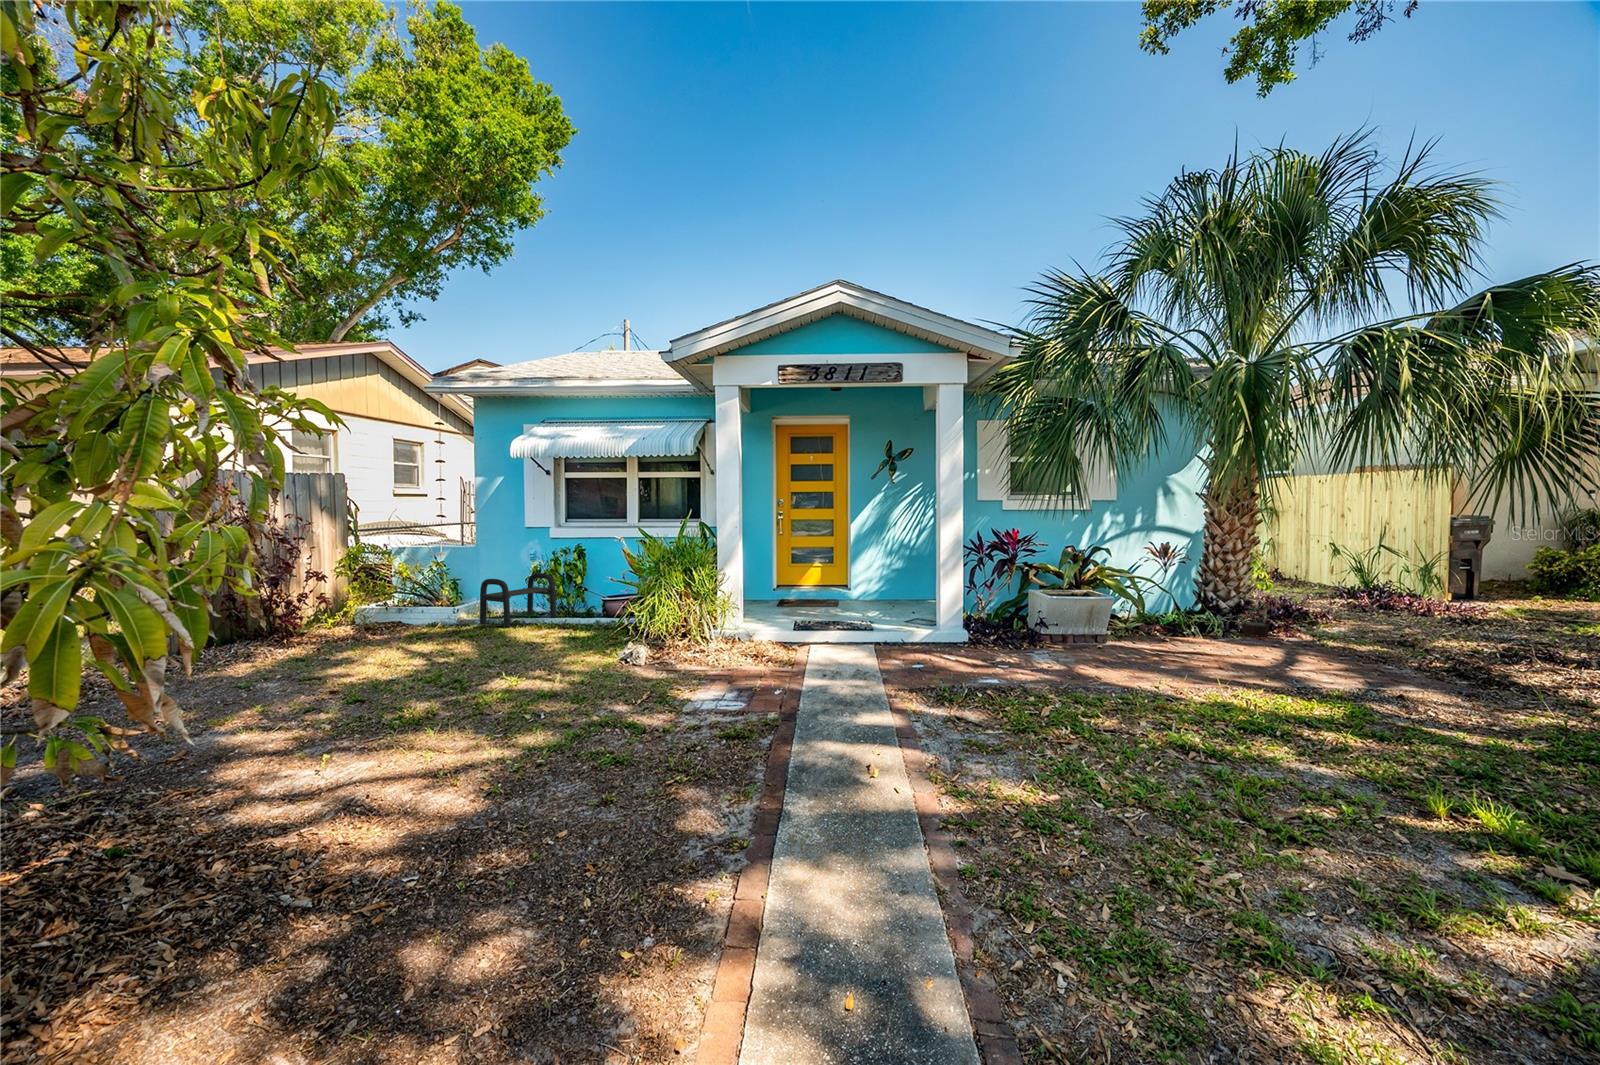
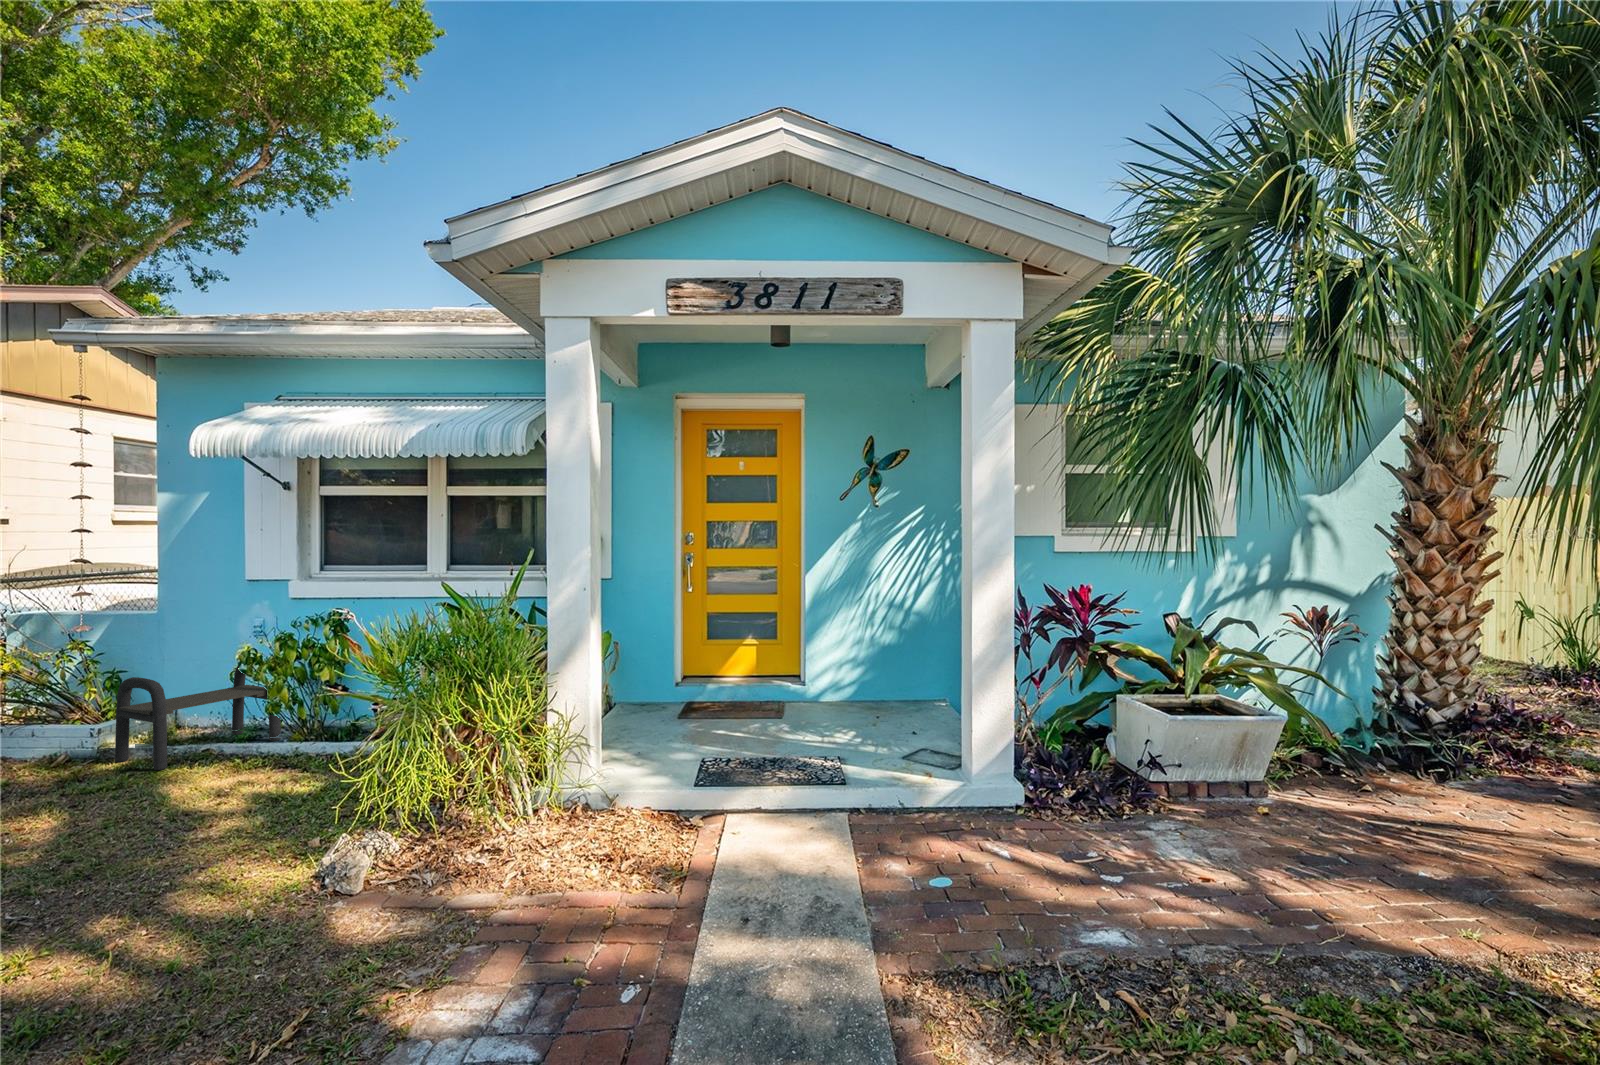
decorative plant: present [1240,597,1269,637] -> none [1468,703,1532,777]

